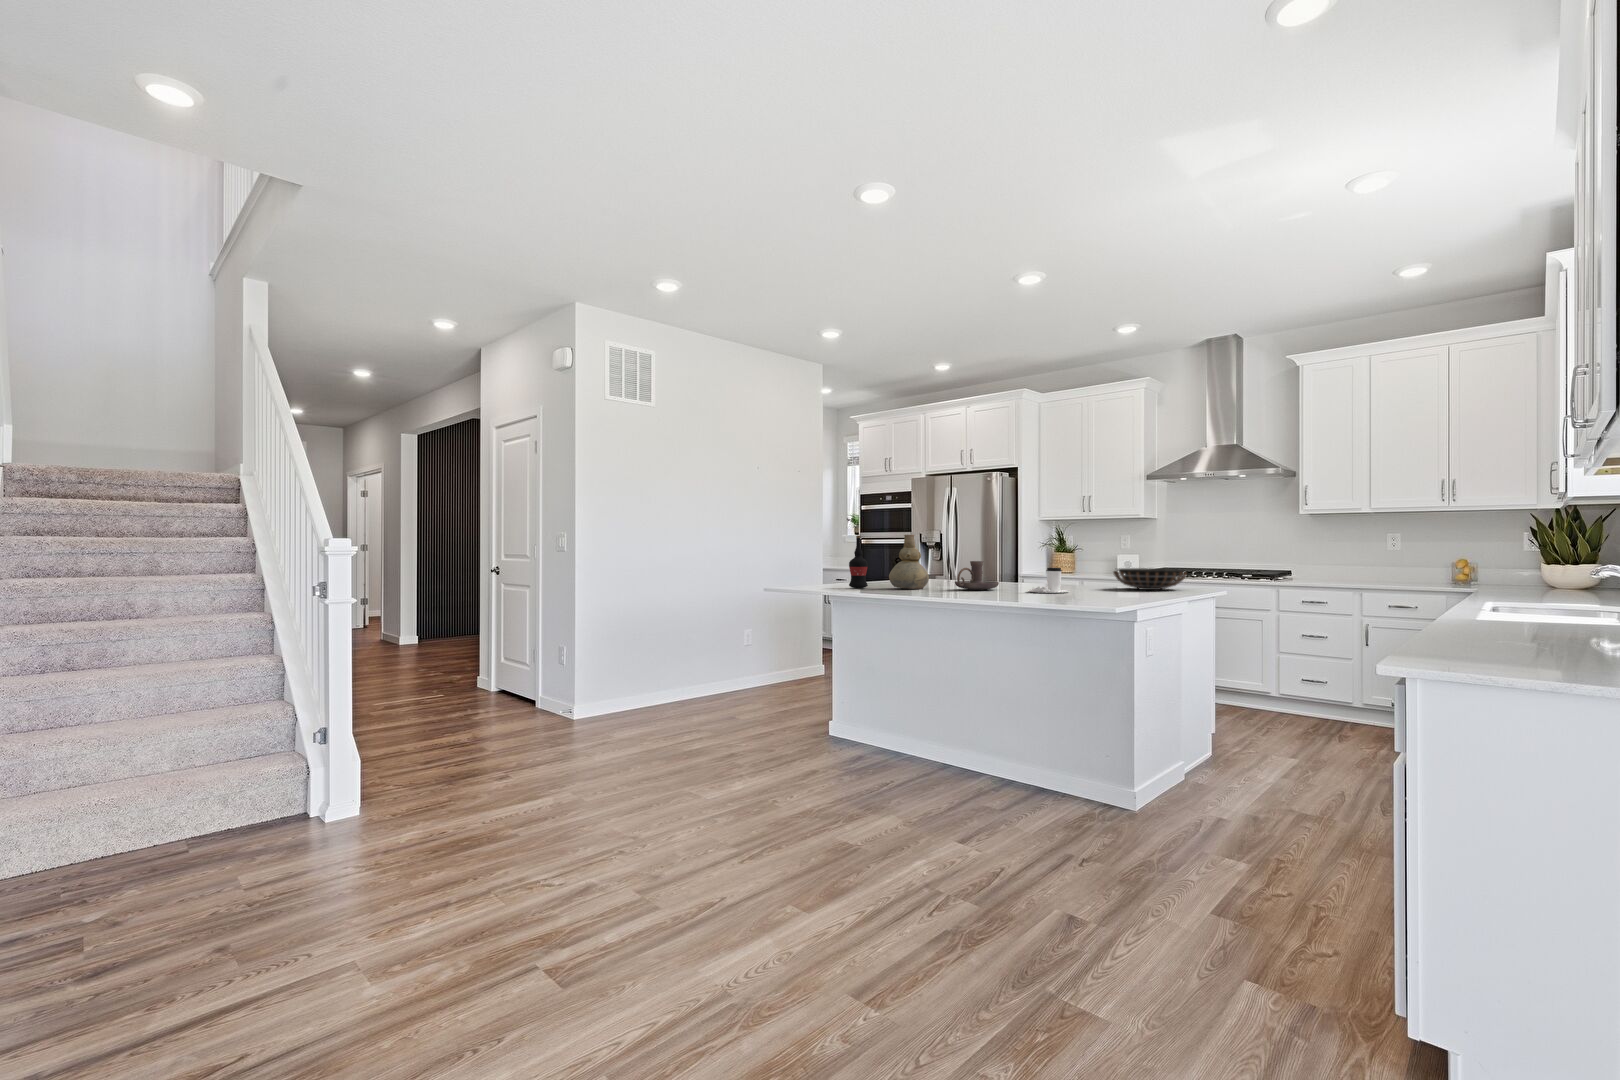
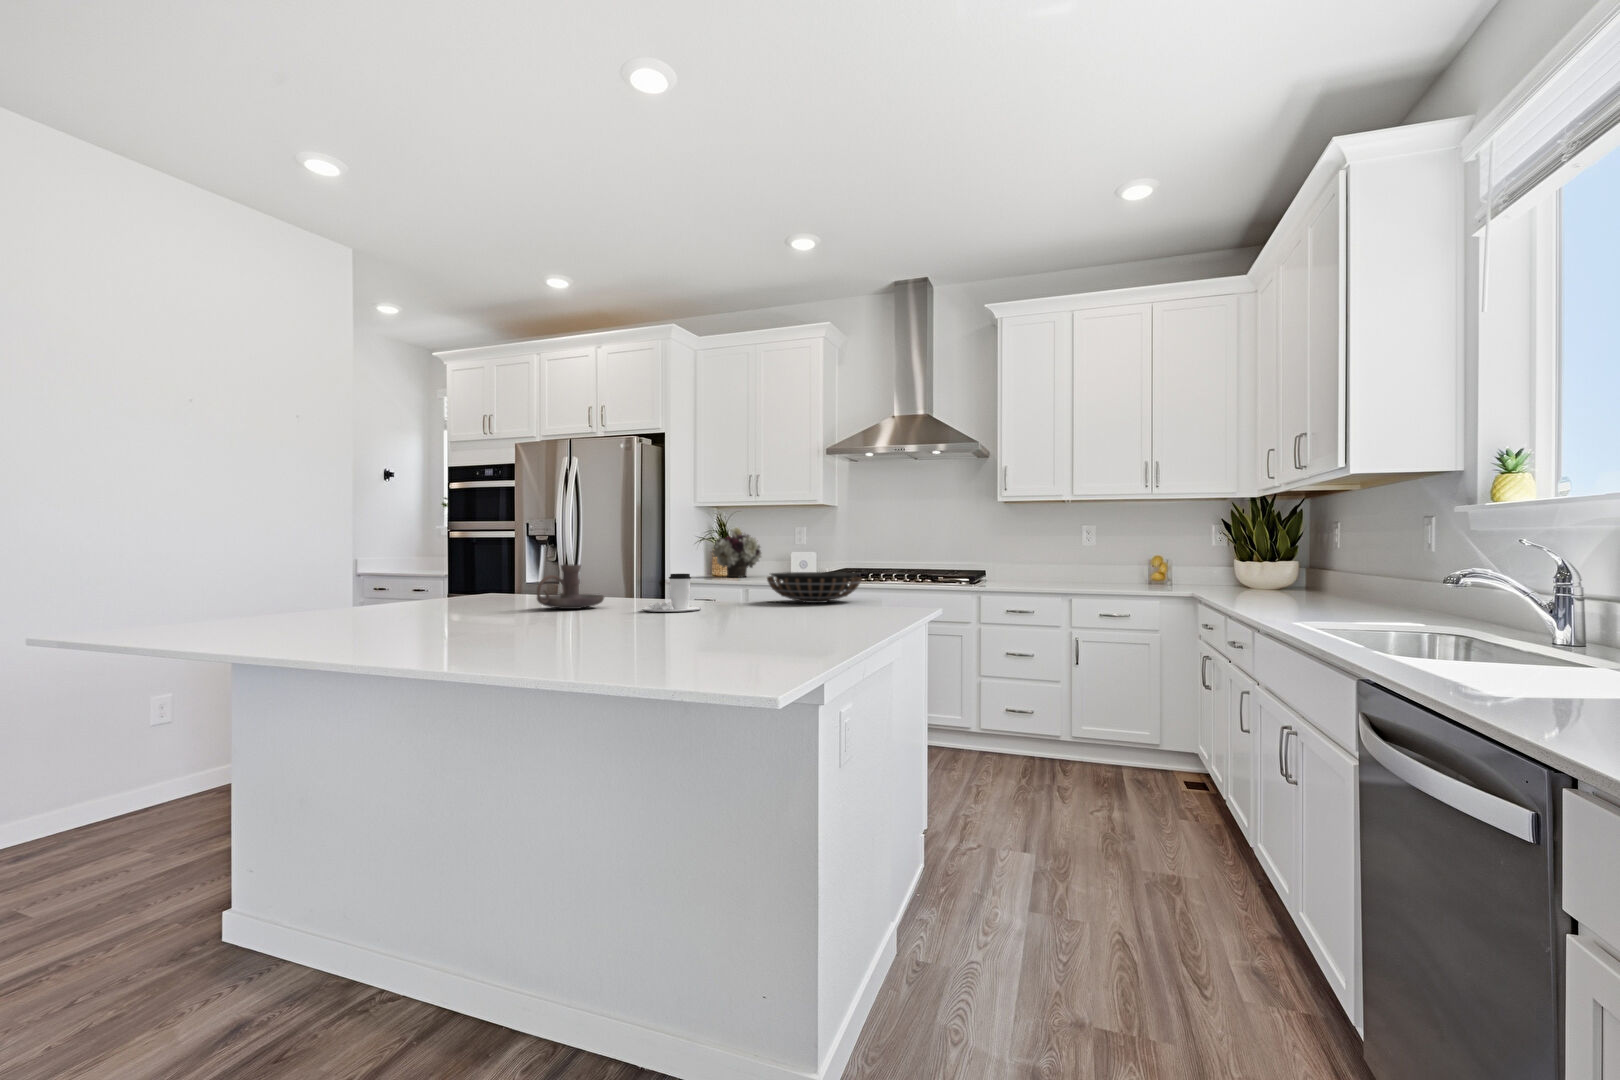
vase: present [889,534,929,589] -> none [433,523,500,609]
wine bottle: present [849,535,868,588] -> none [369,525,401,609]
flower arrangement: none [1052,535,1093,573] -> present [712,527,762,577]

